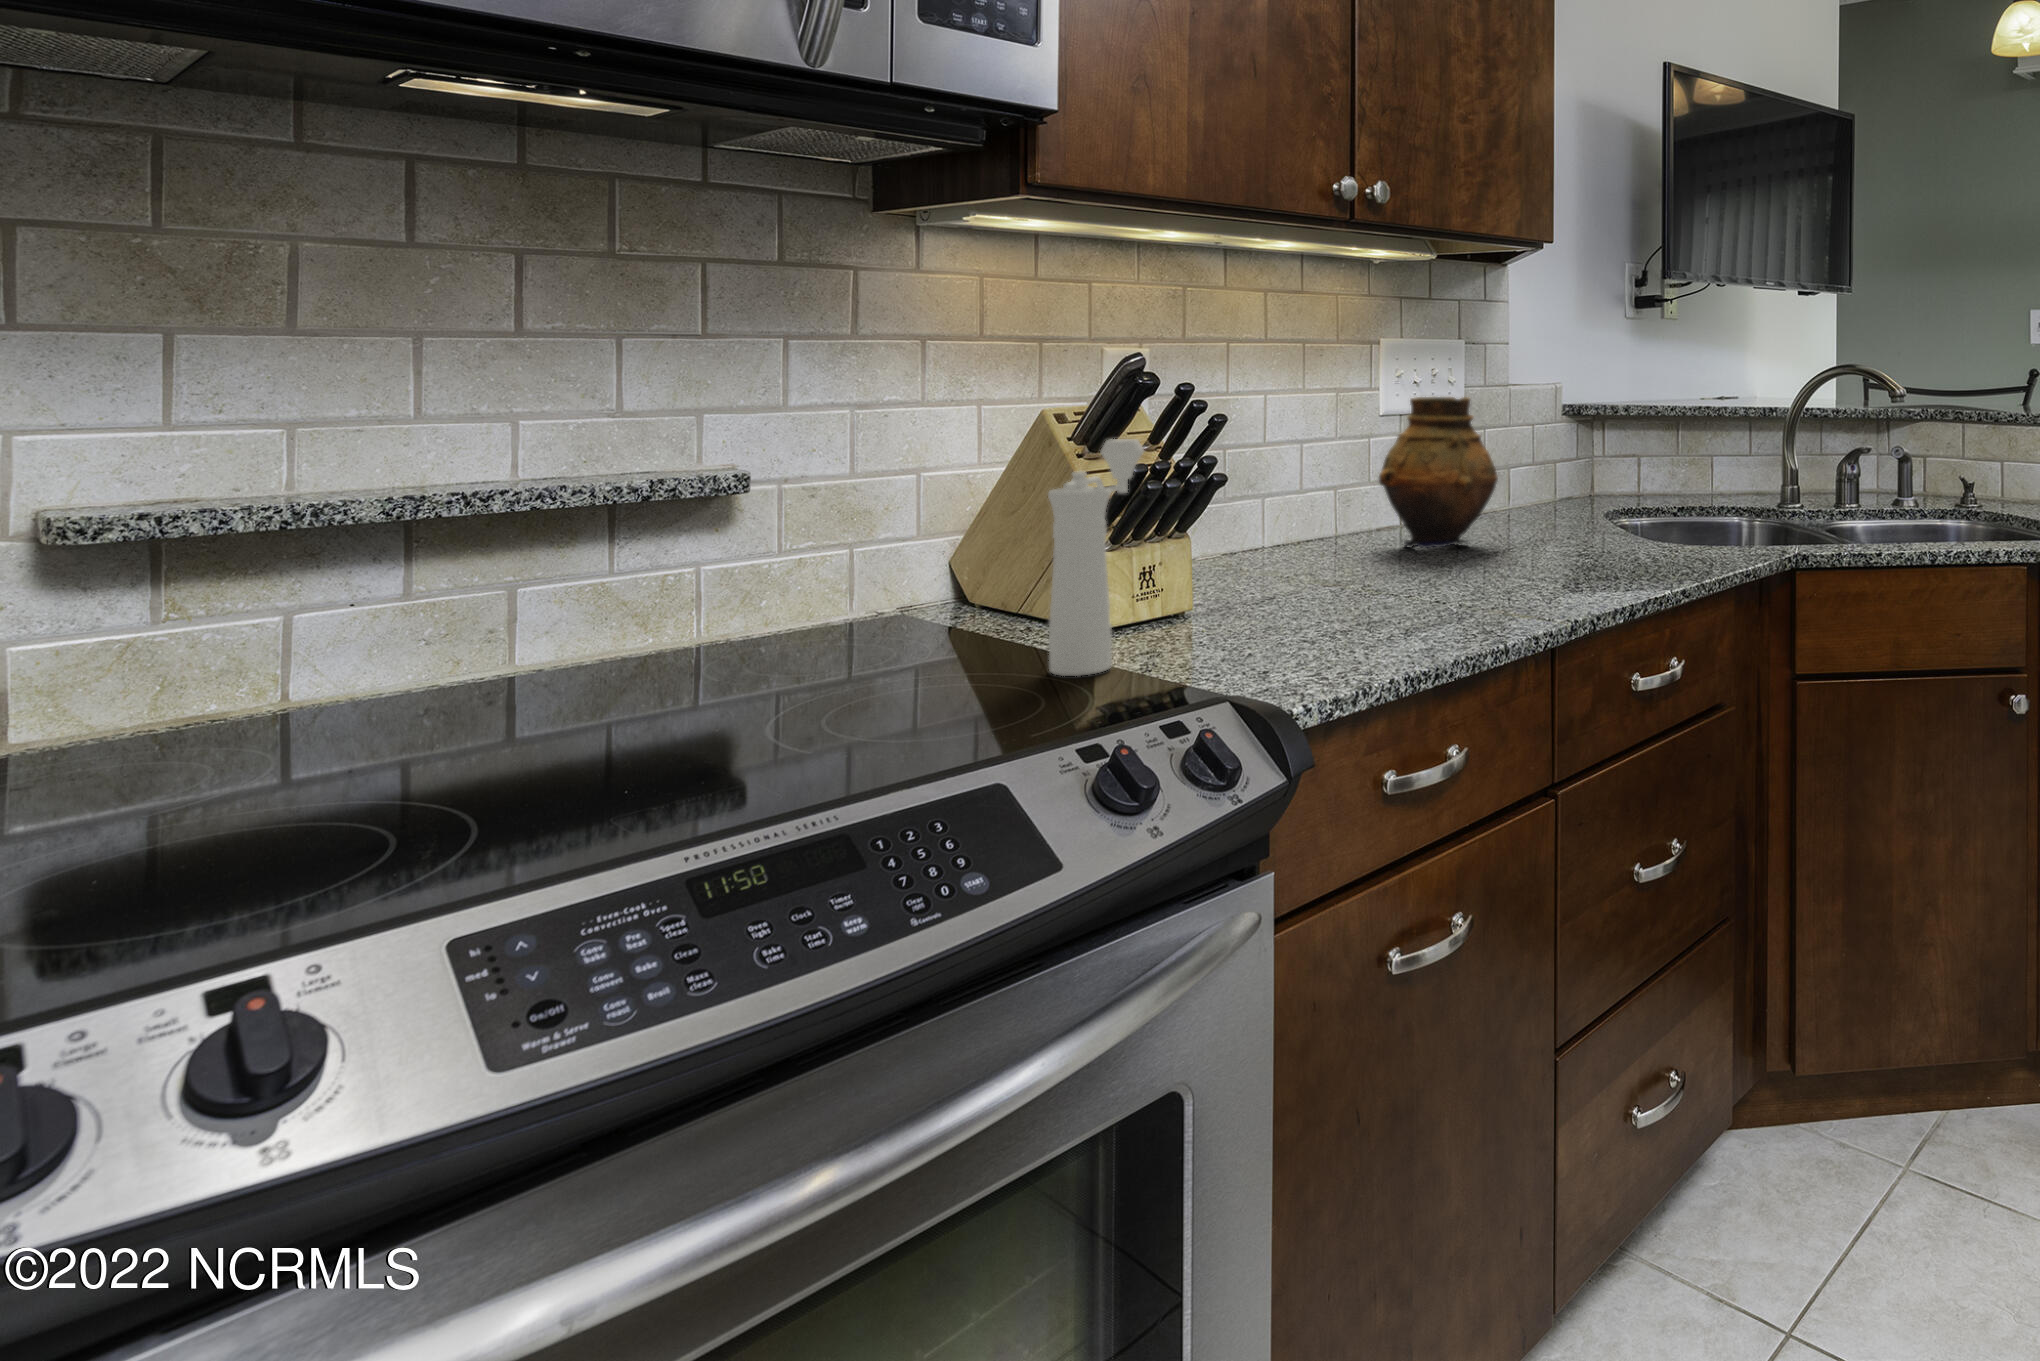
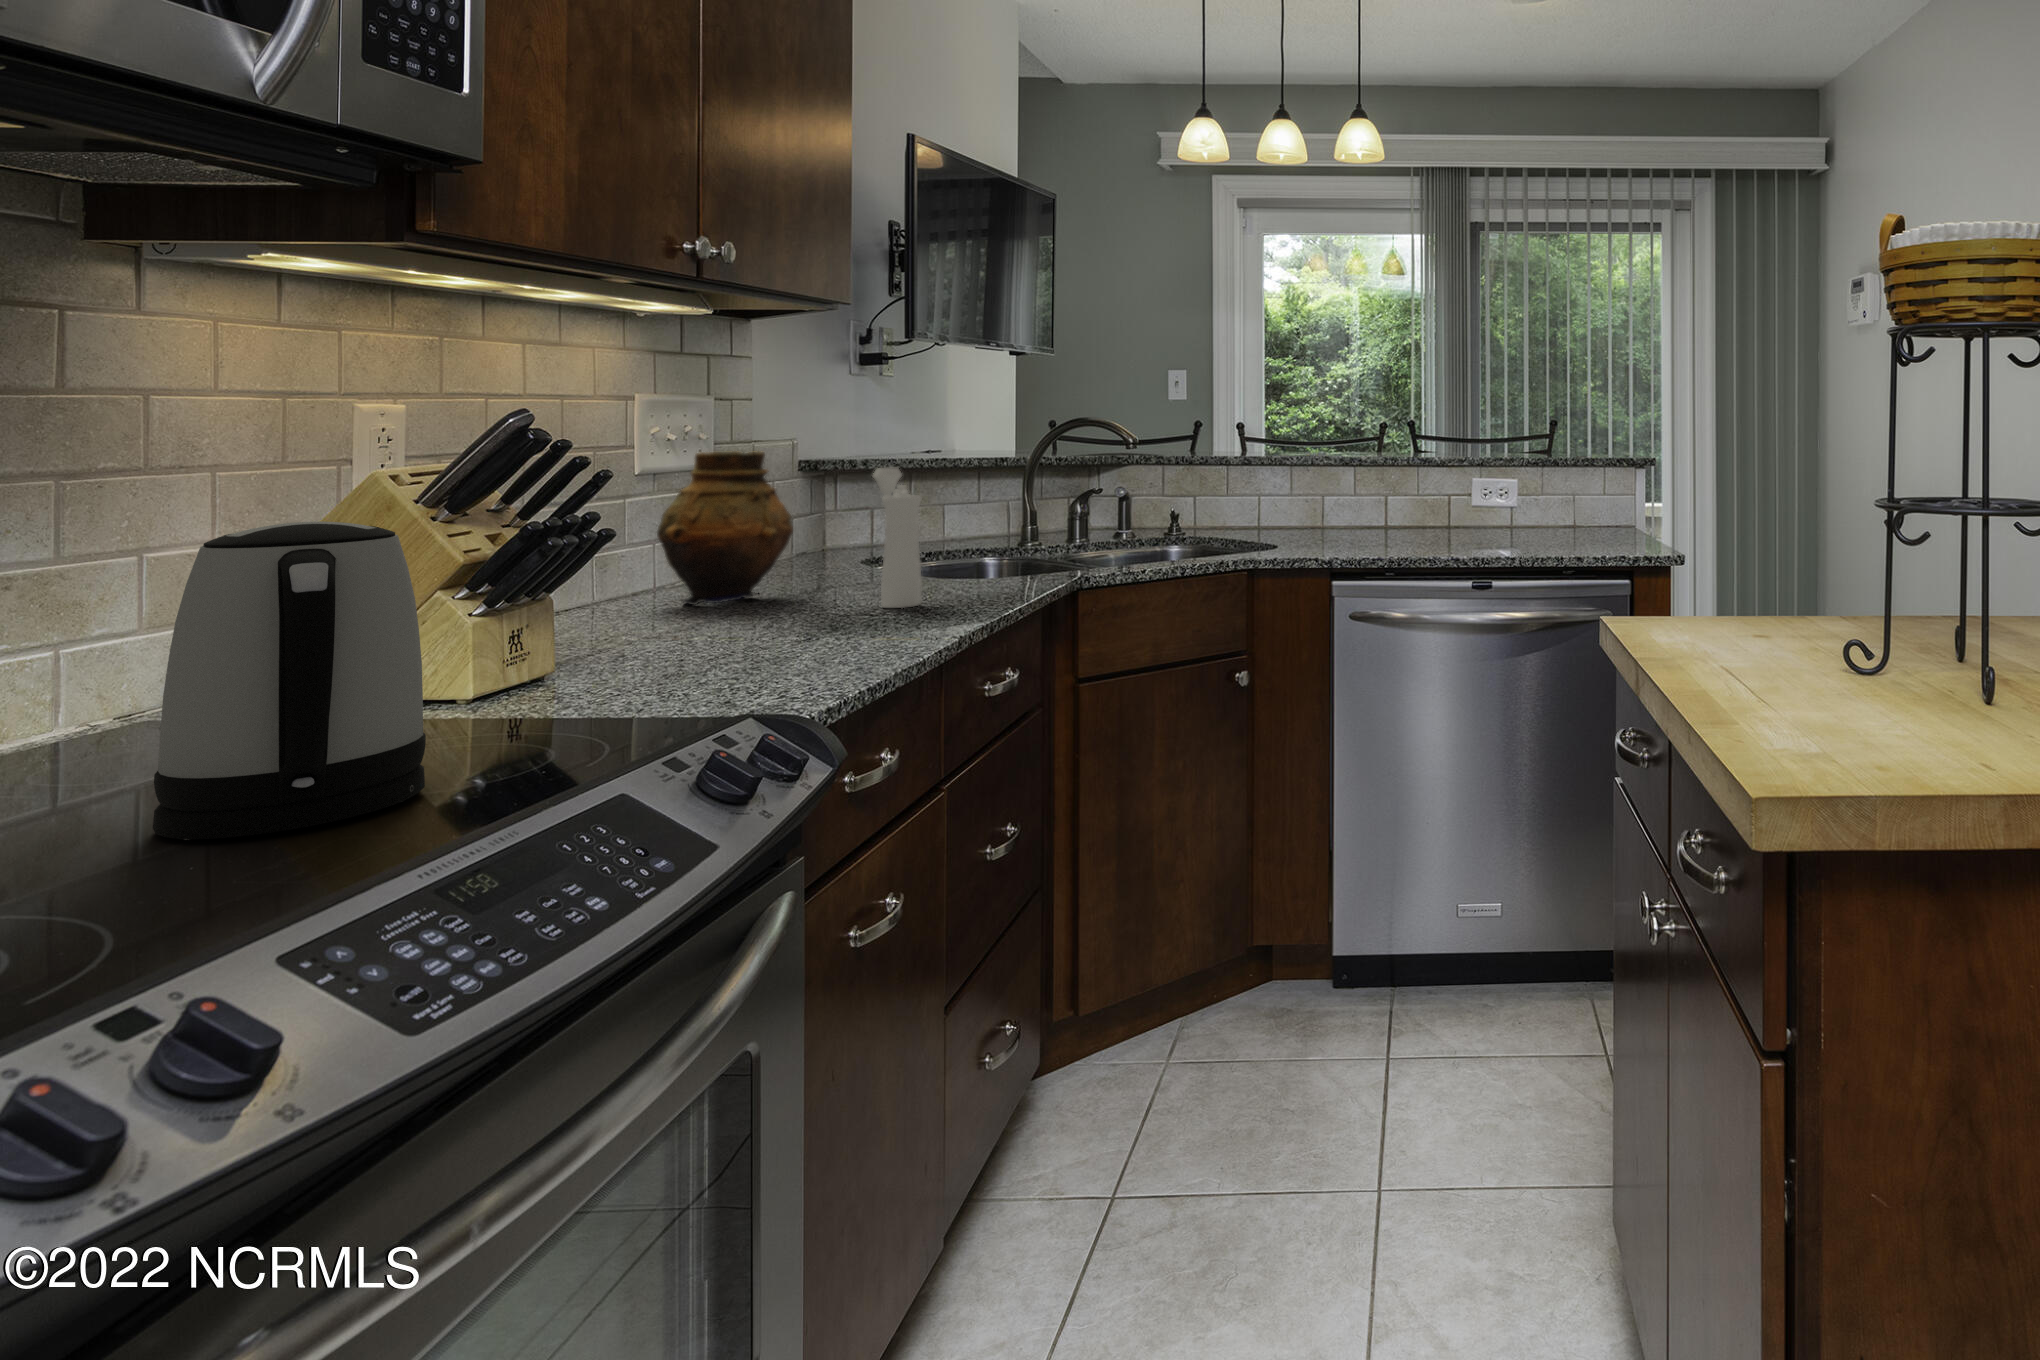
pepper mill: present [1048,439,1144,676] -> present [873,468,922,608]
kettle: none [687,463,899,759] -> present [153,521,426,840]

